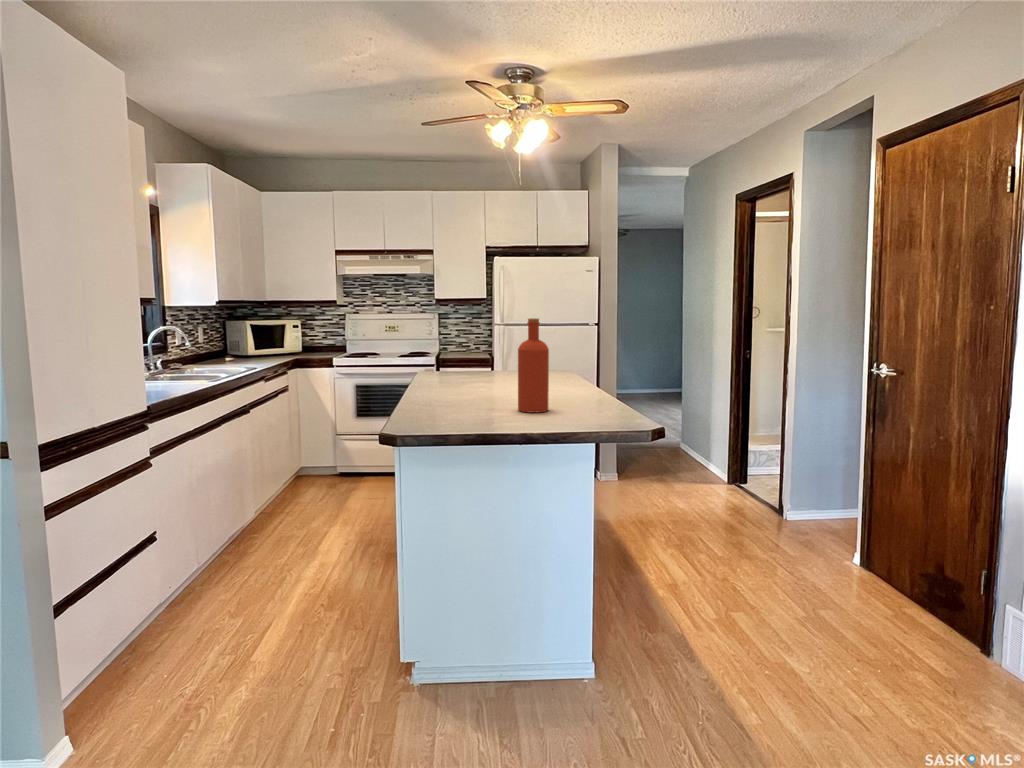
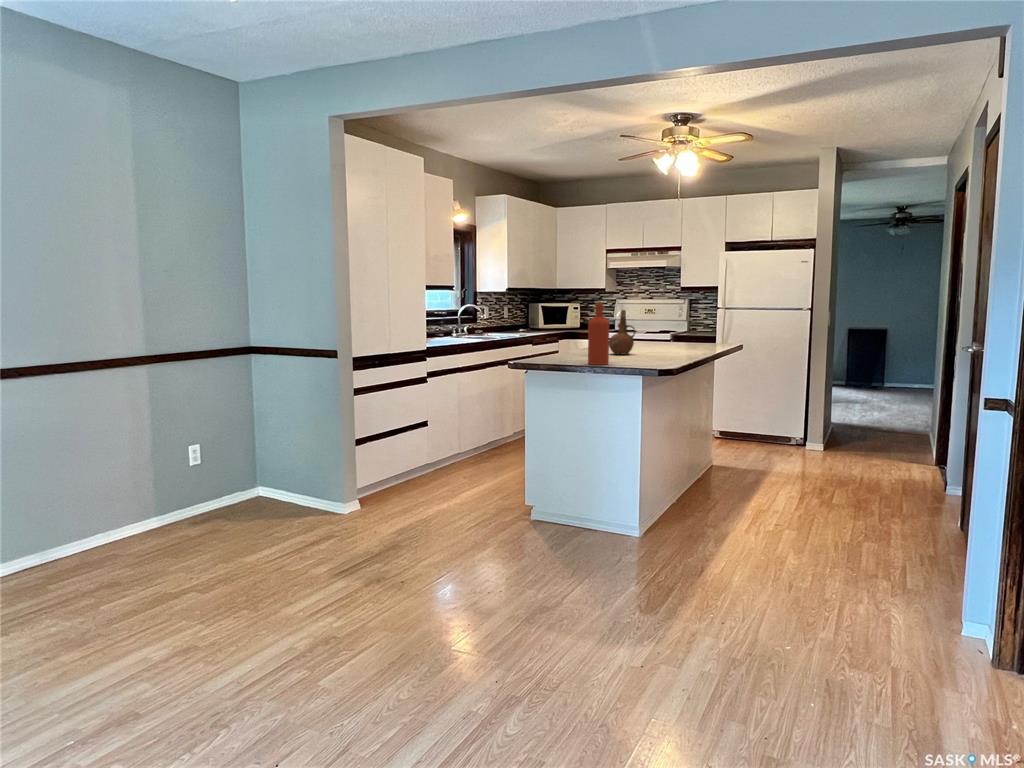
ceramic pitcher: none [479,329,513,390] -> present [609,310,635,354]

